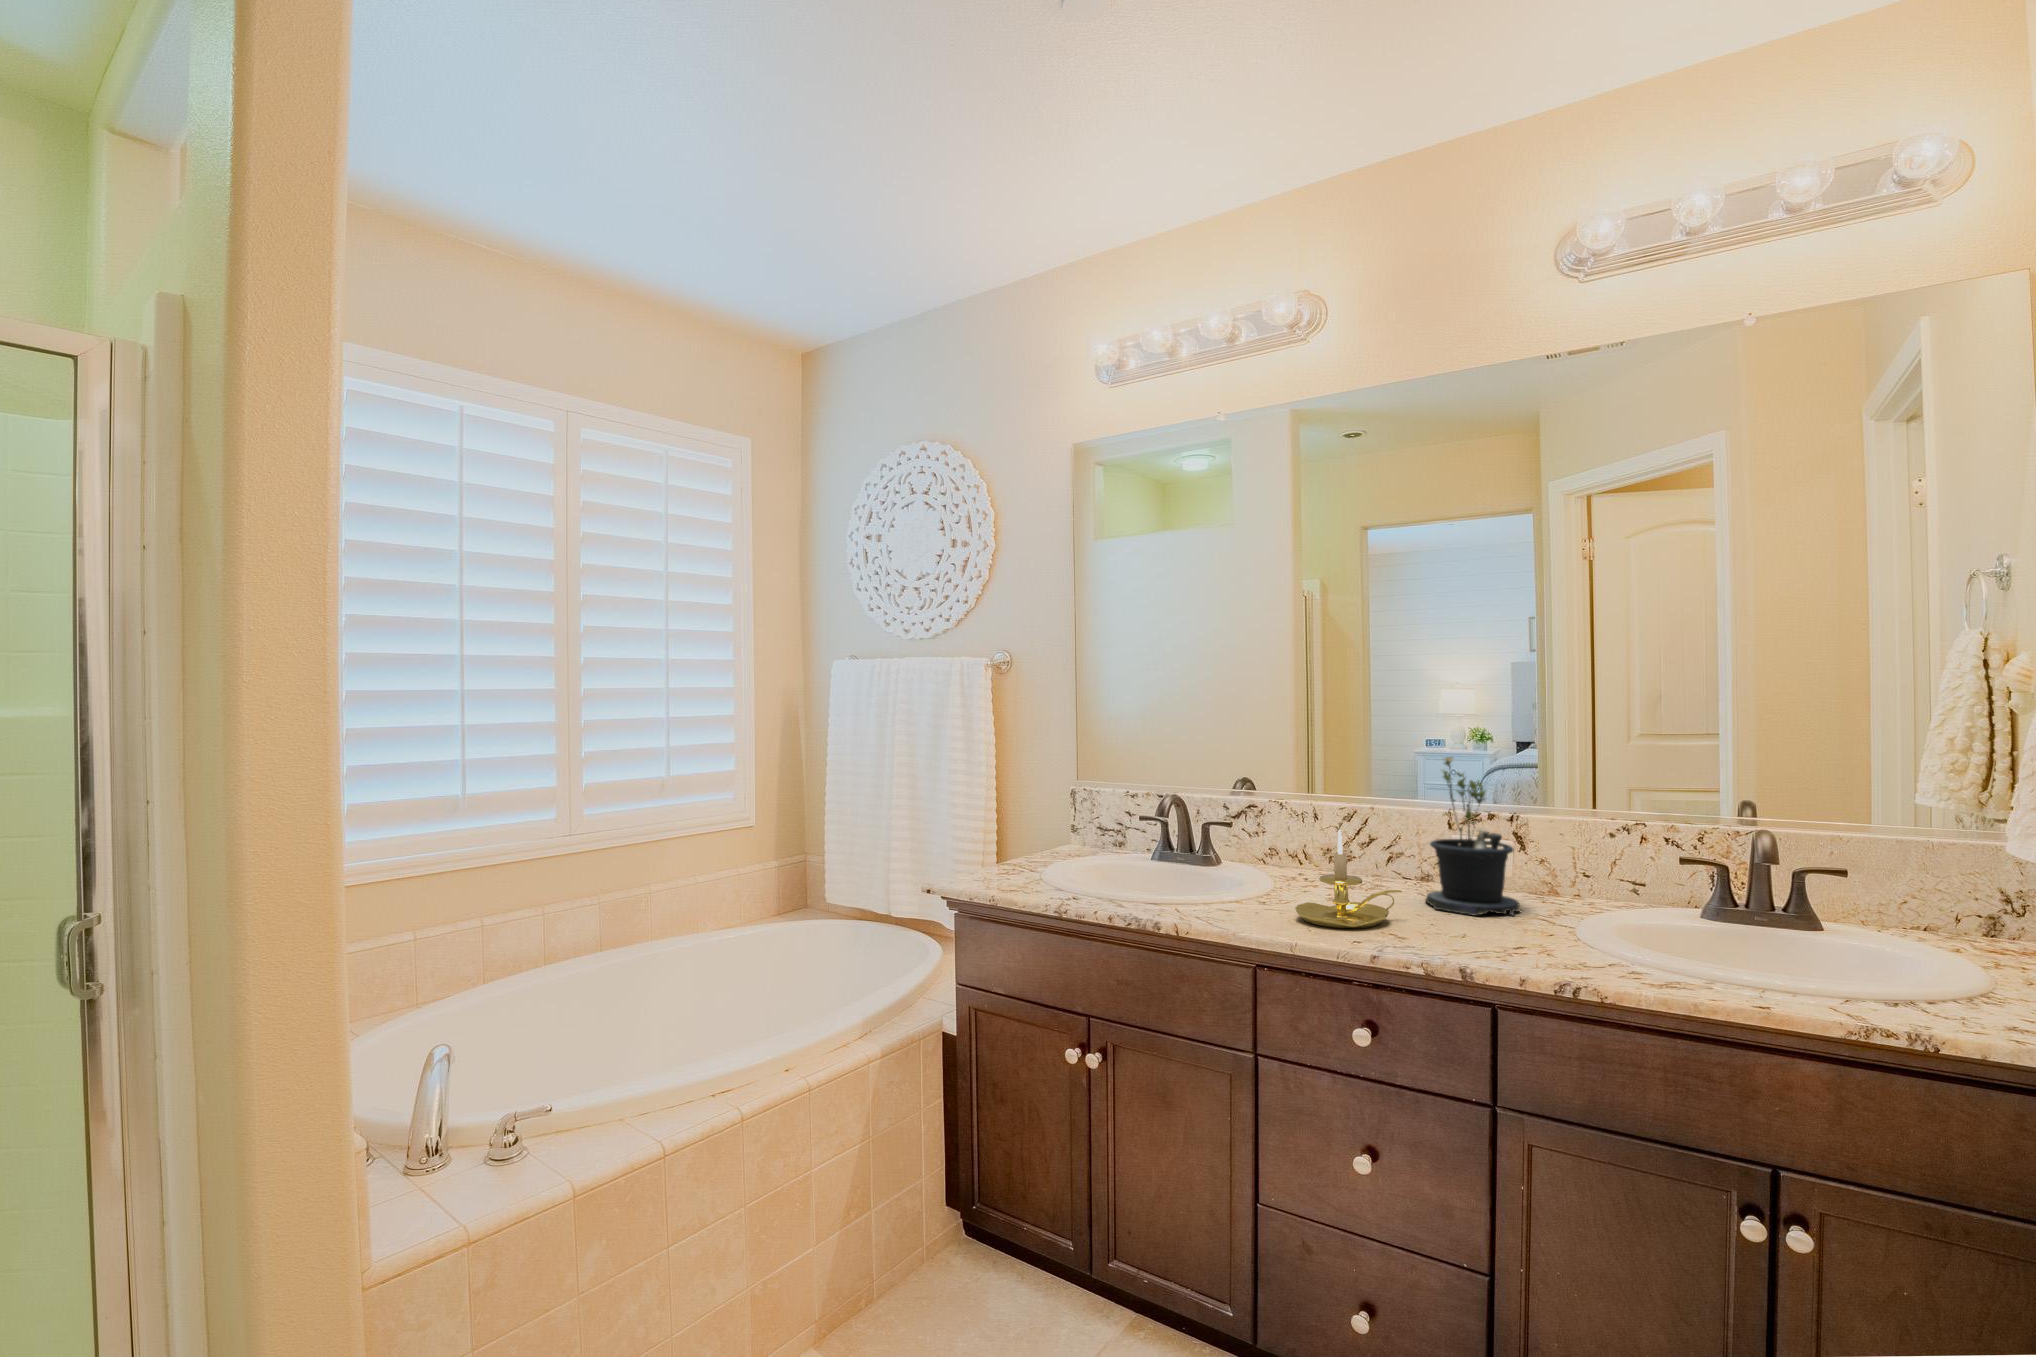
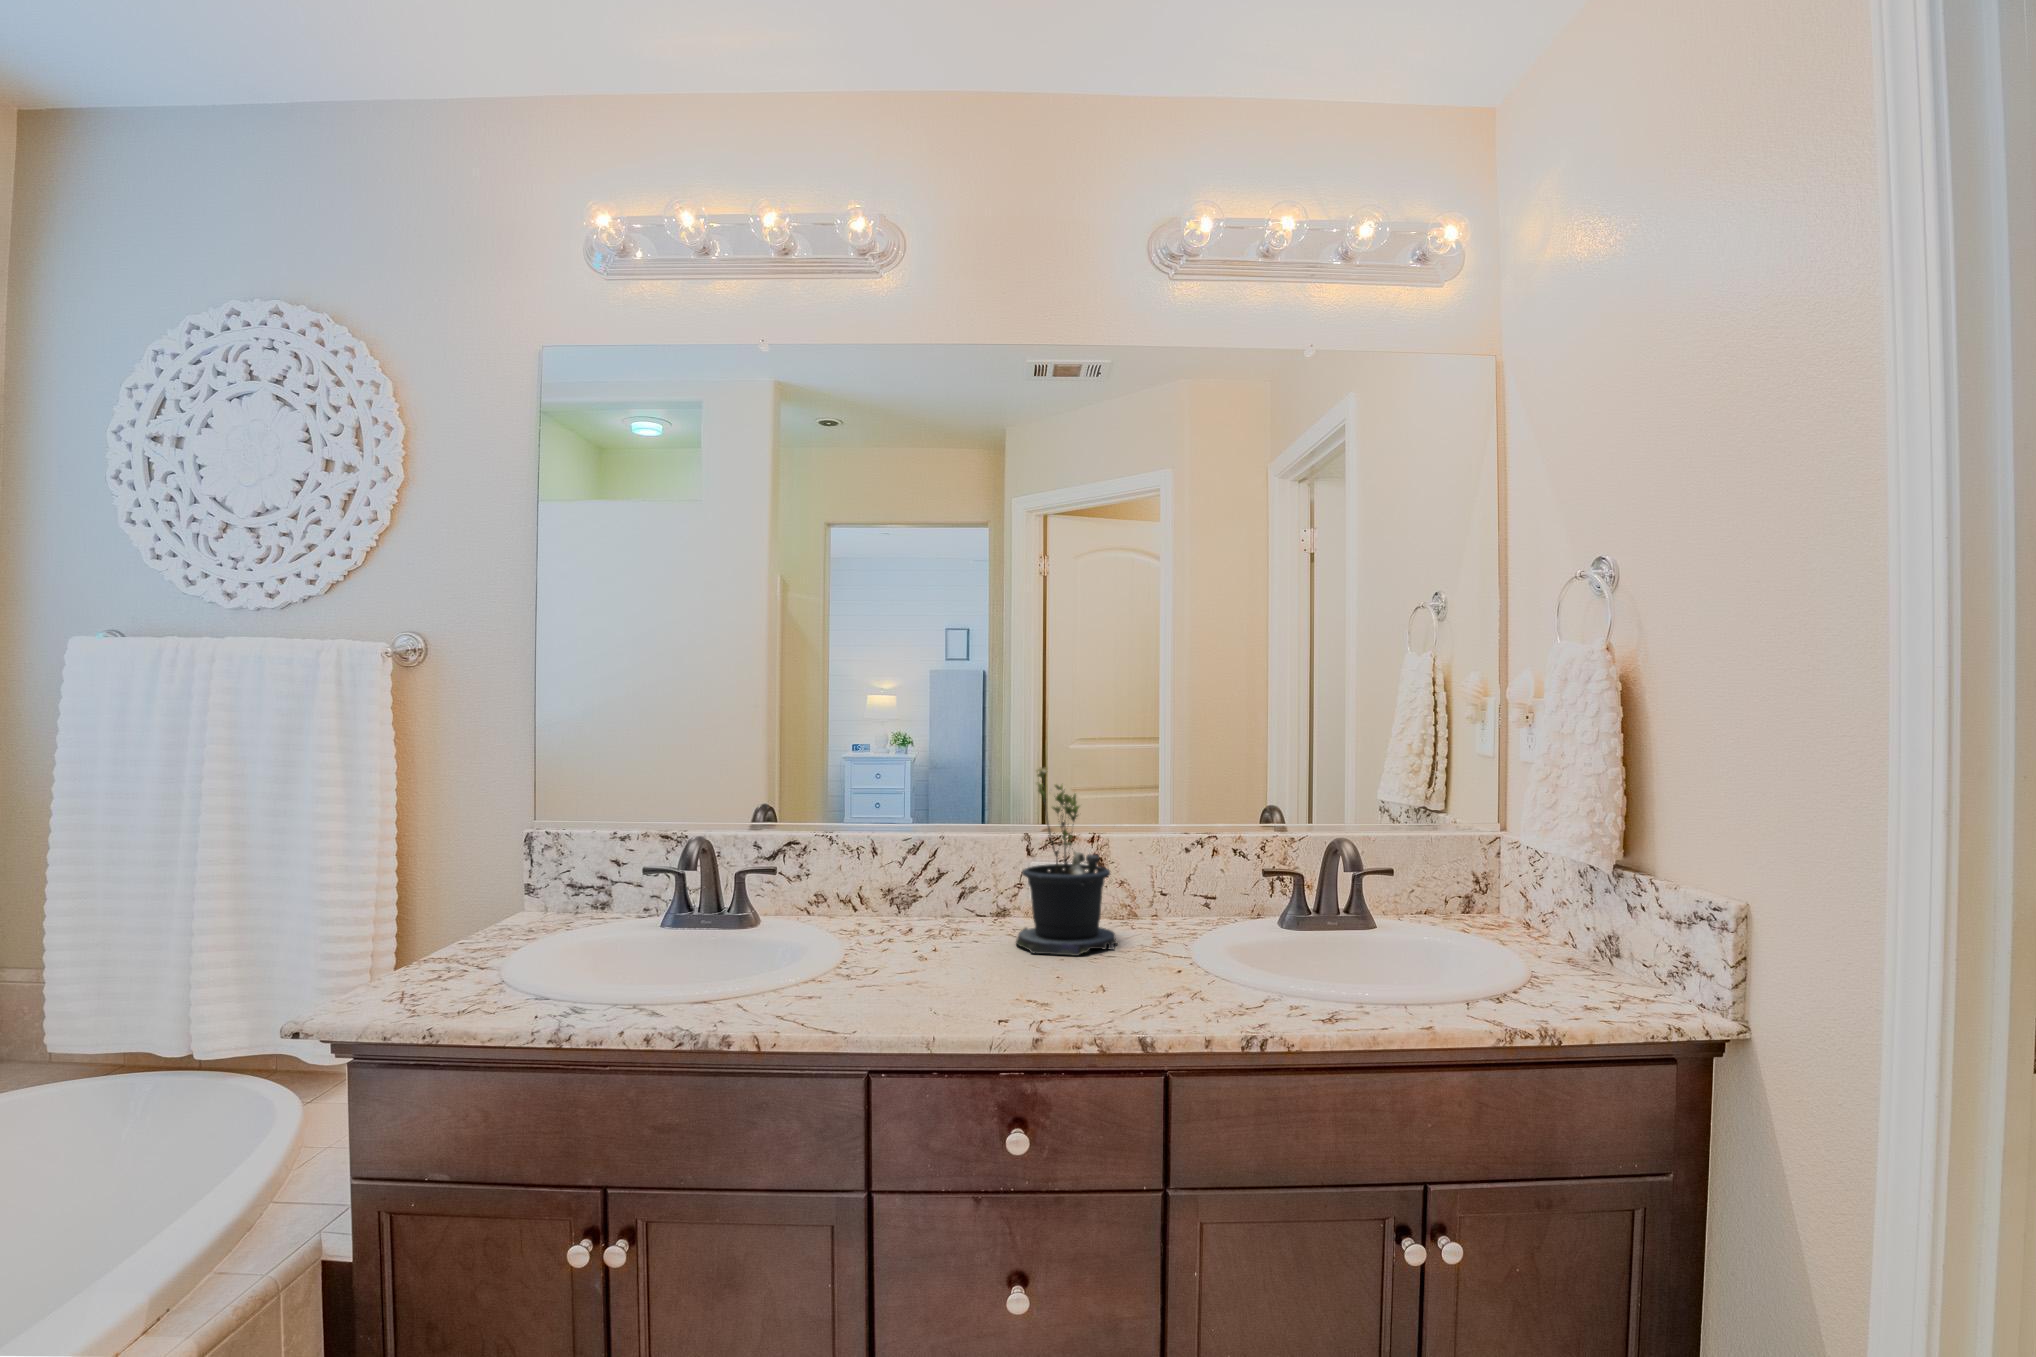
candle holder: present [1295,829,1402,928] -> none [877,865,1005,999]

